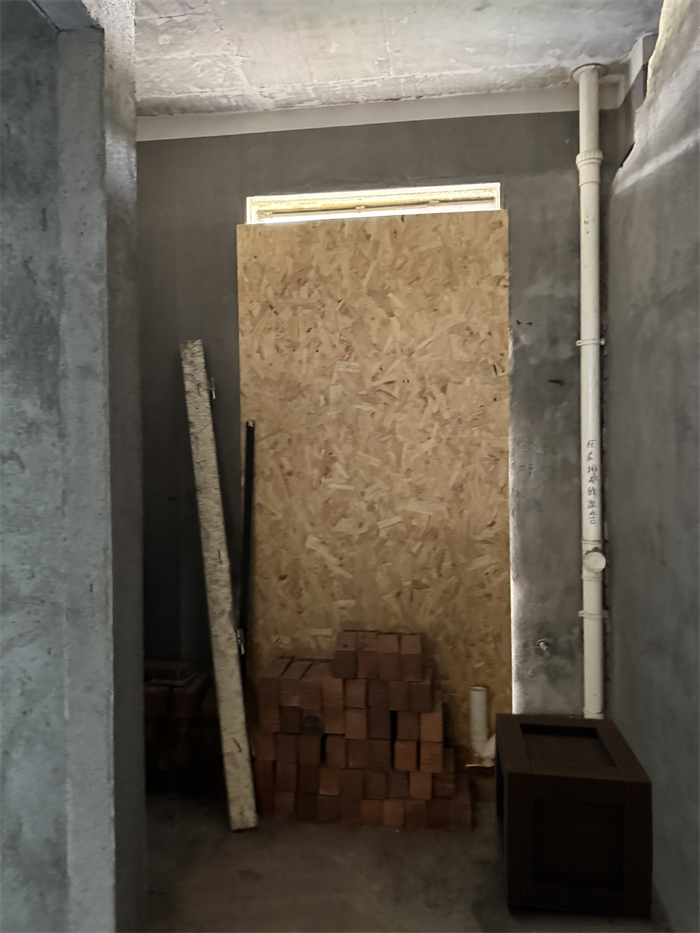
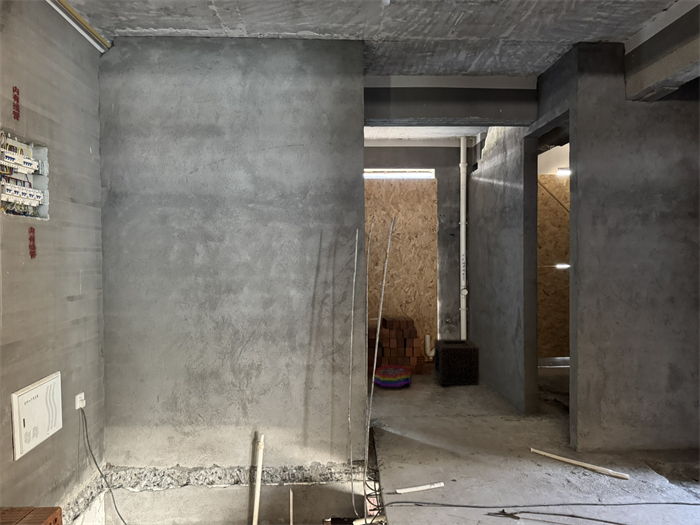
storage bin: none [282,789,407,904] -> present [375,365,411,387]

